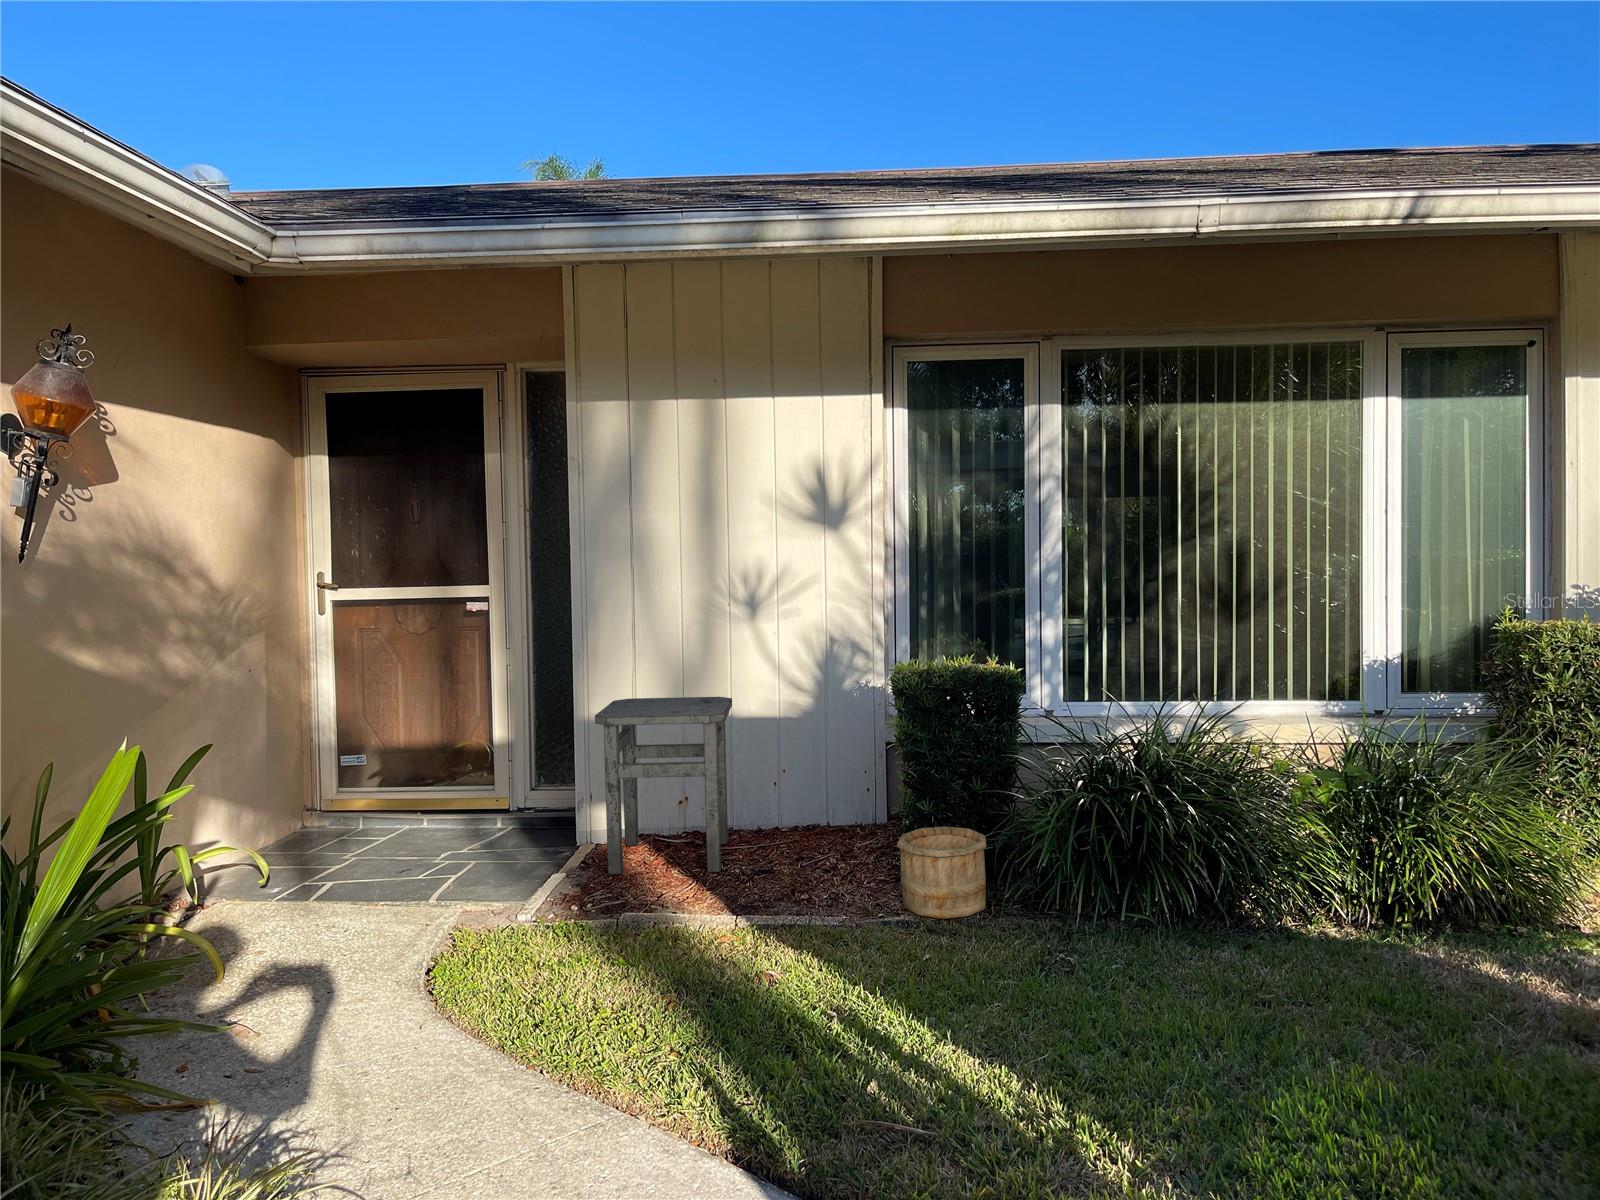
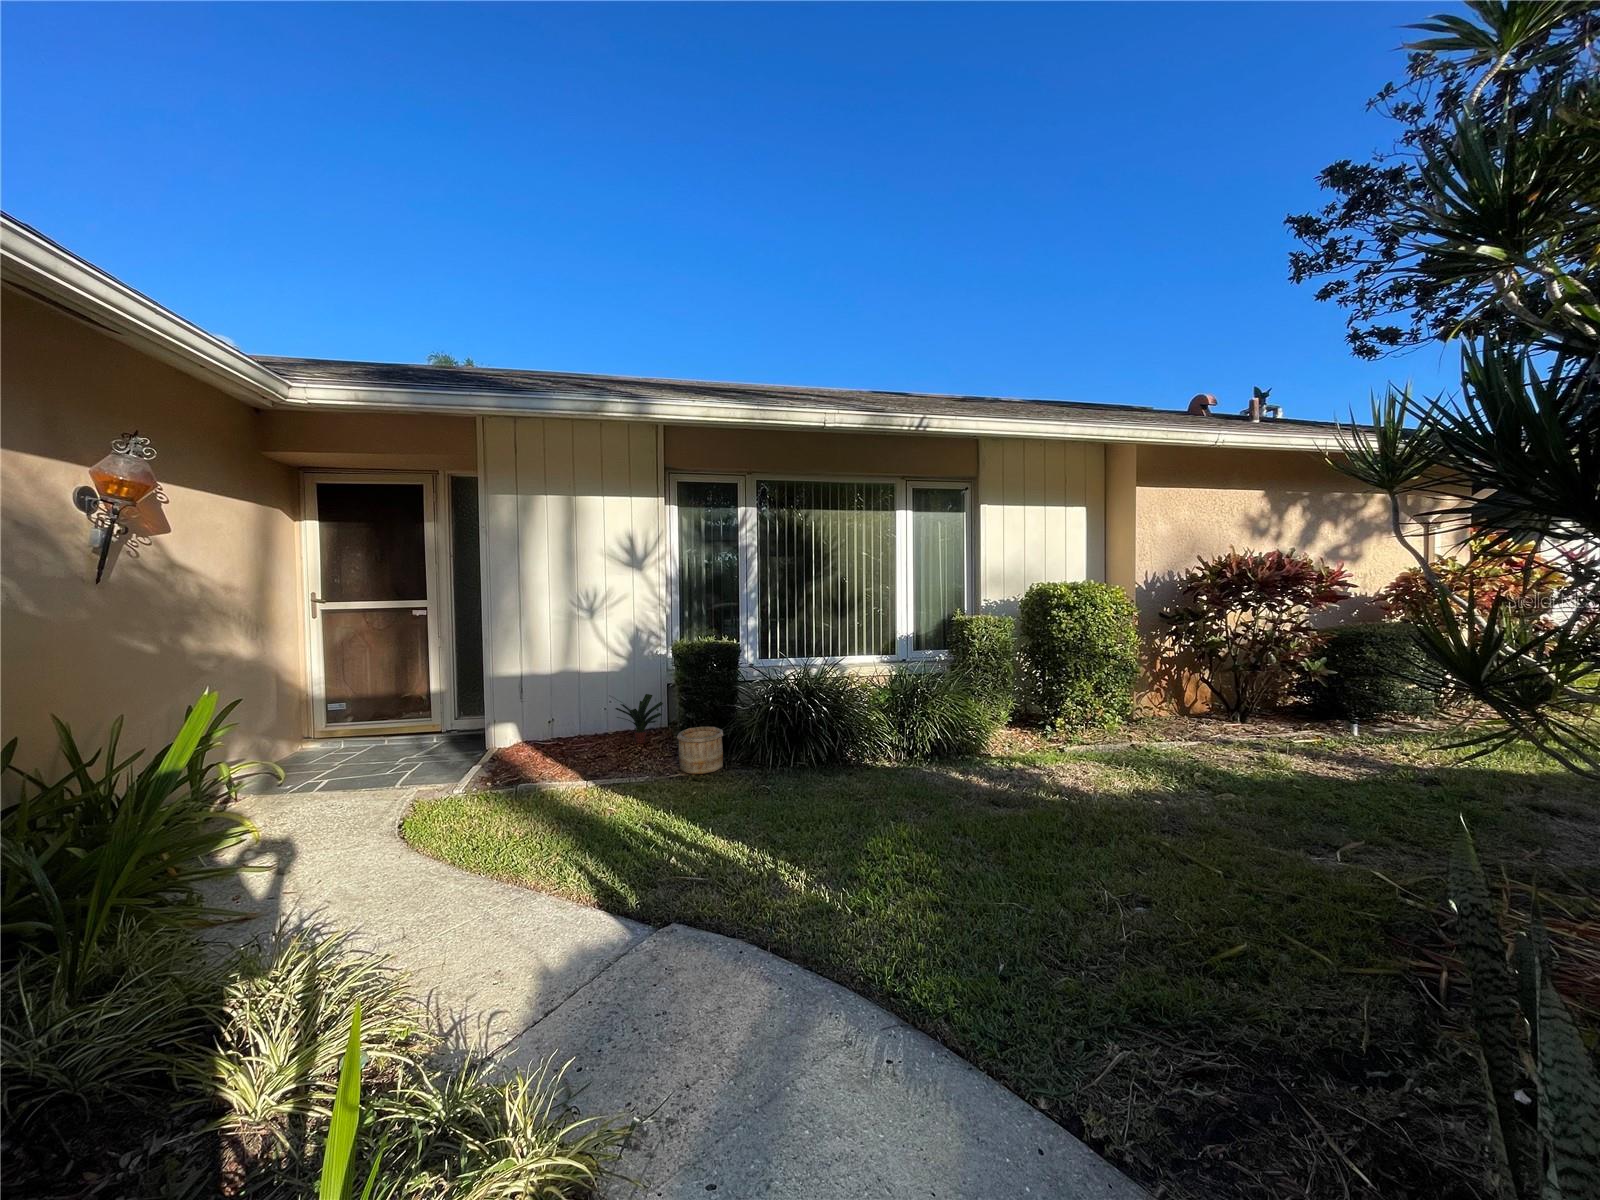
side table: present [595,697,732,874] -> none [497,662,580,767]
potted plant: none [780,758,877,850] -> present [615,694,663,744]

